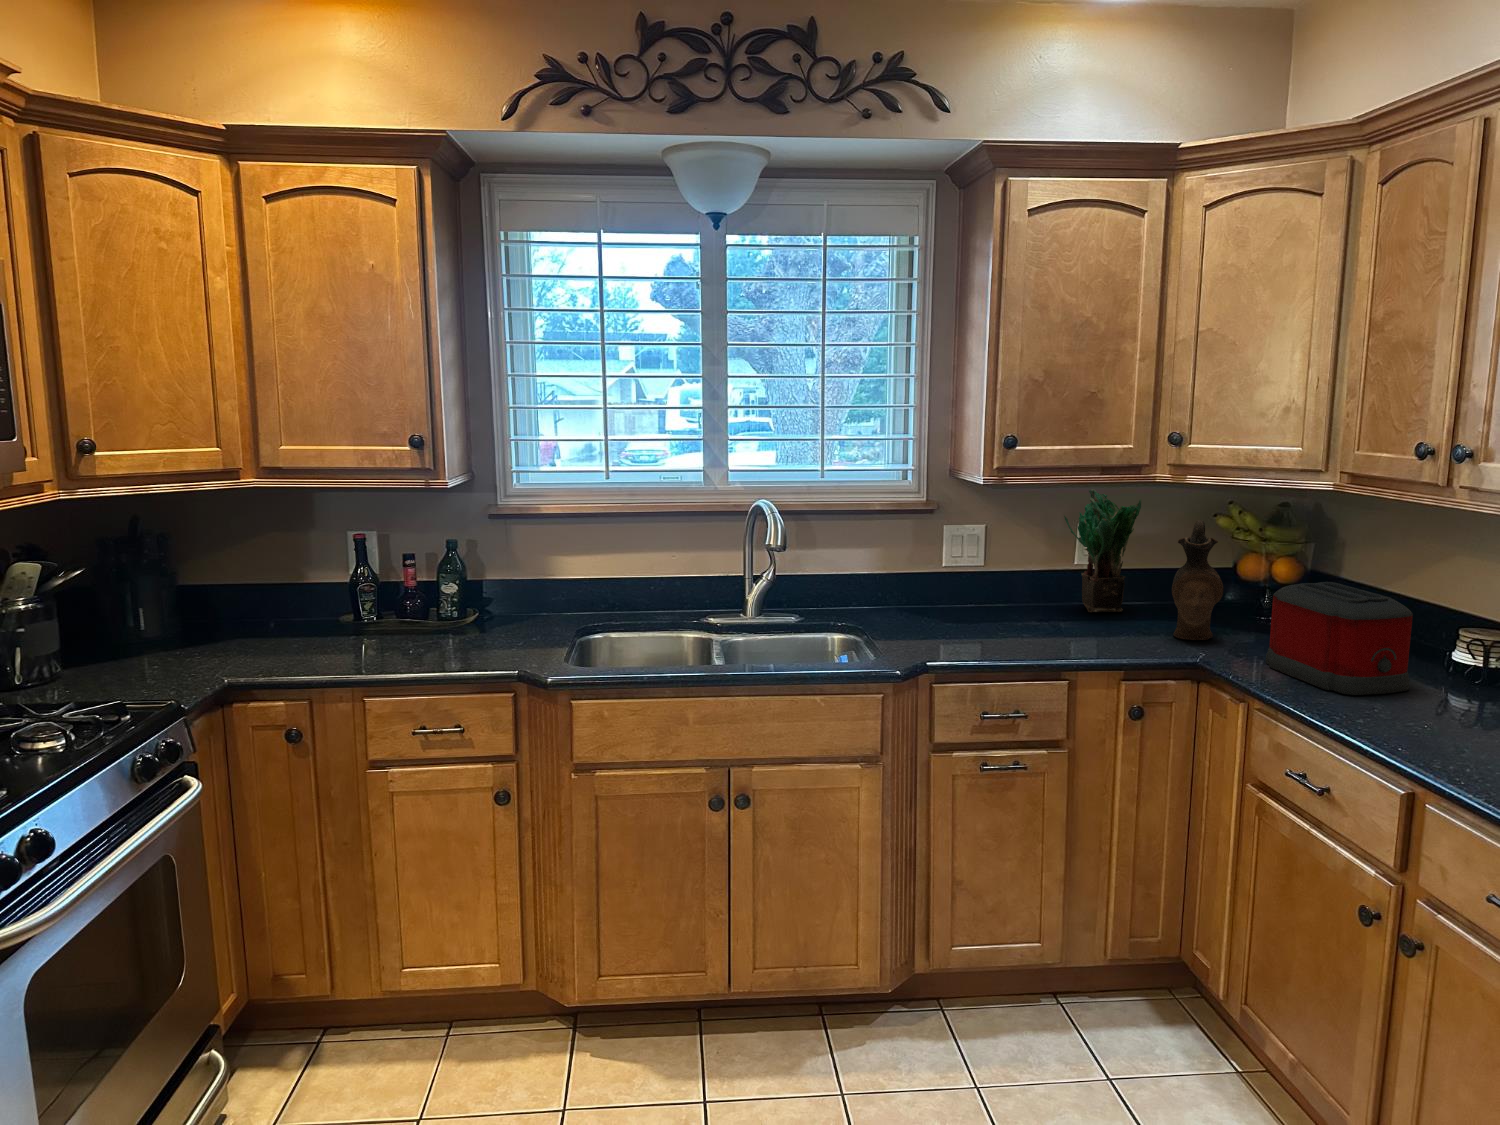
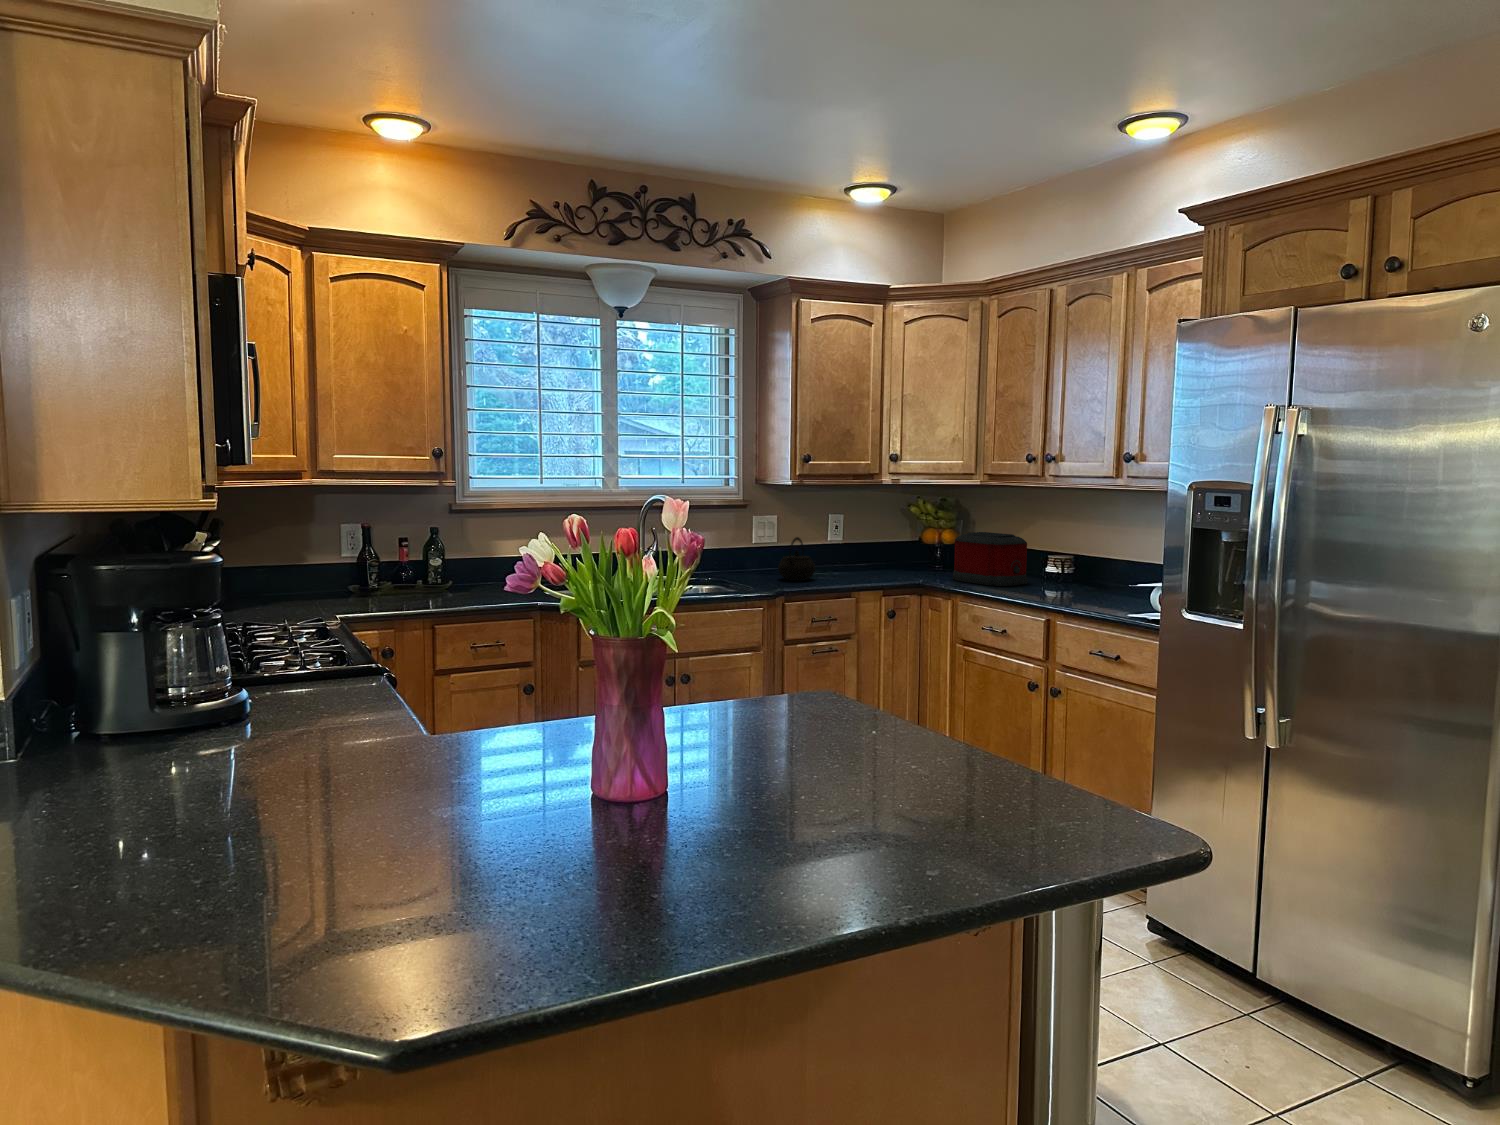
potted plant: present [1064,489,1141,612] -> none [824,492,869,568]
ceramic pitcher: present [1172,520,1224,640] -> none [896,505,924,574]
kettle: none [958,574,1021,645] -> present [778,537,815,581]

